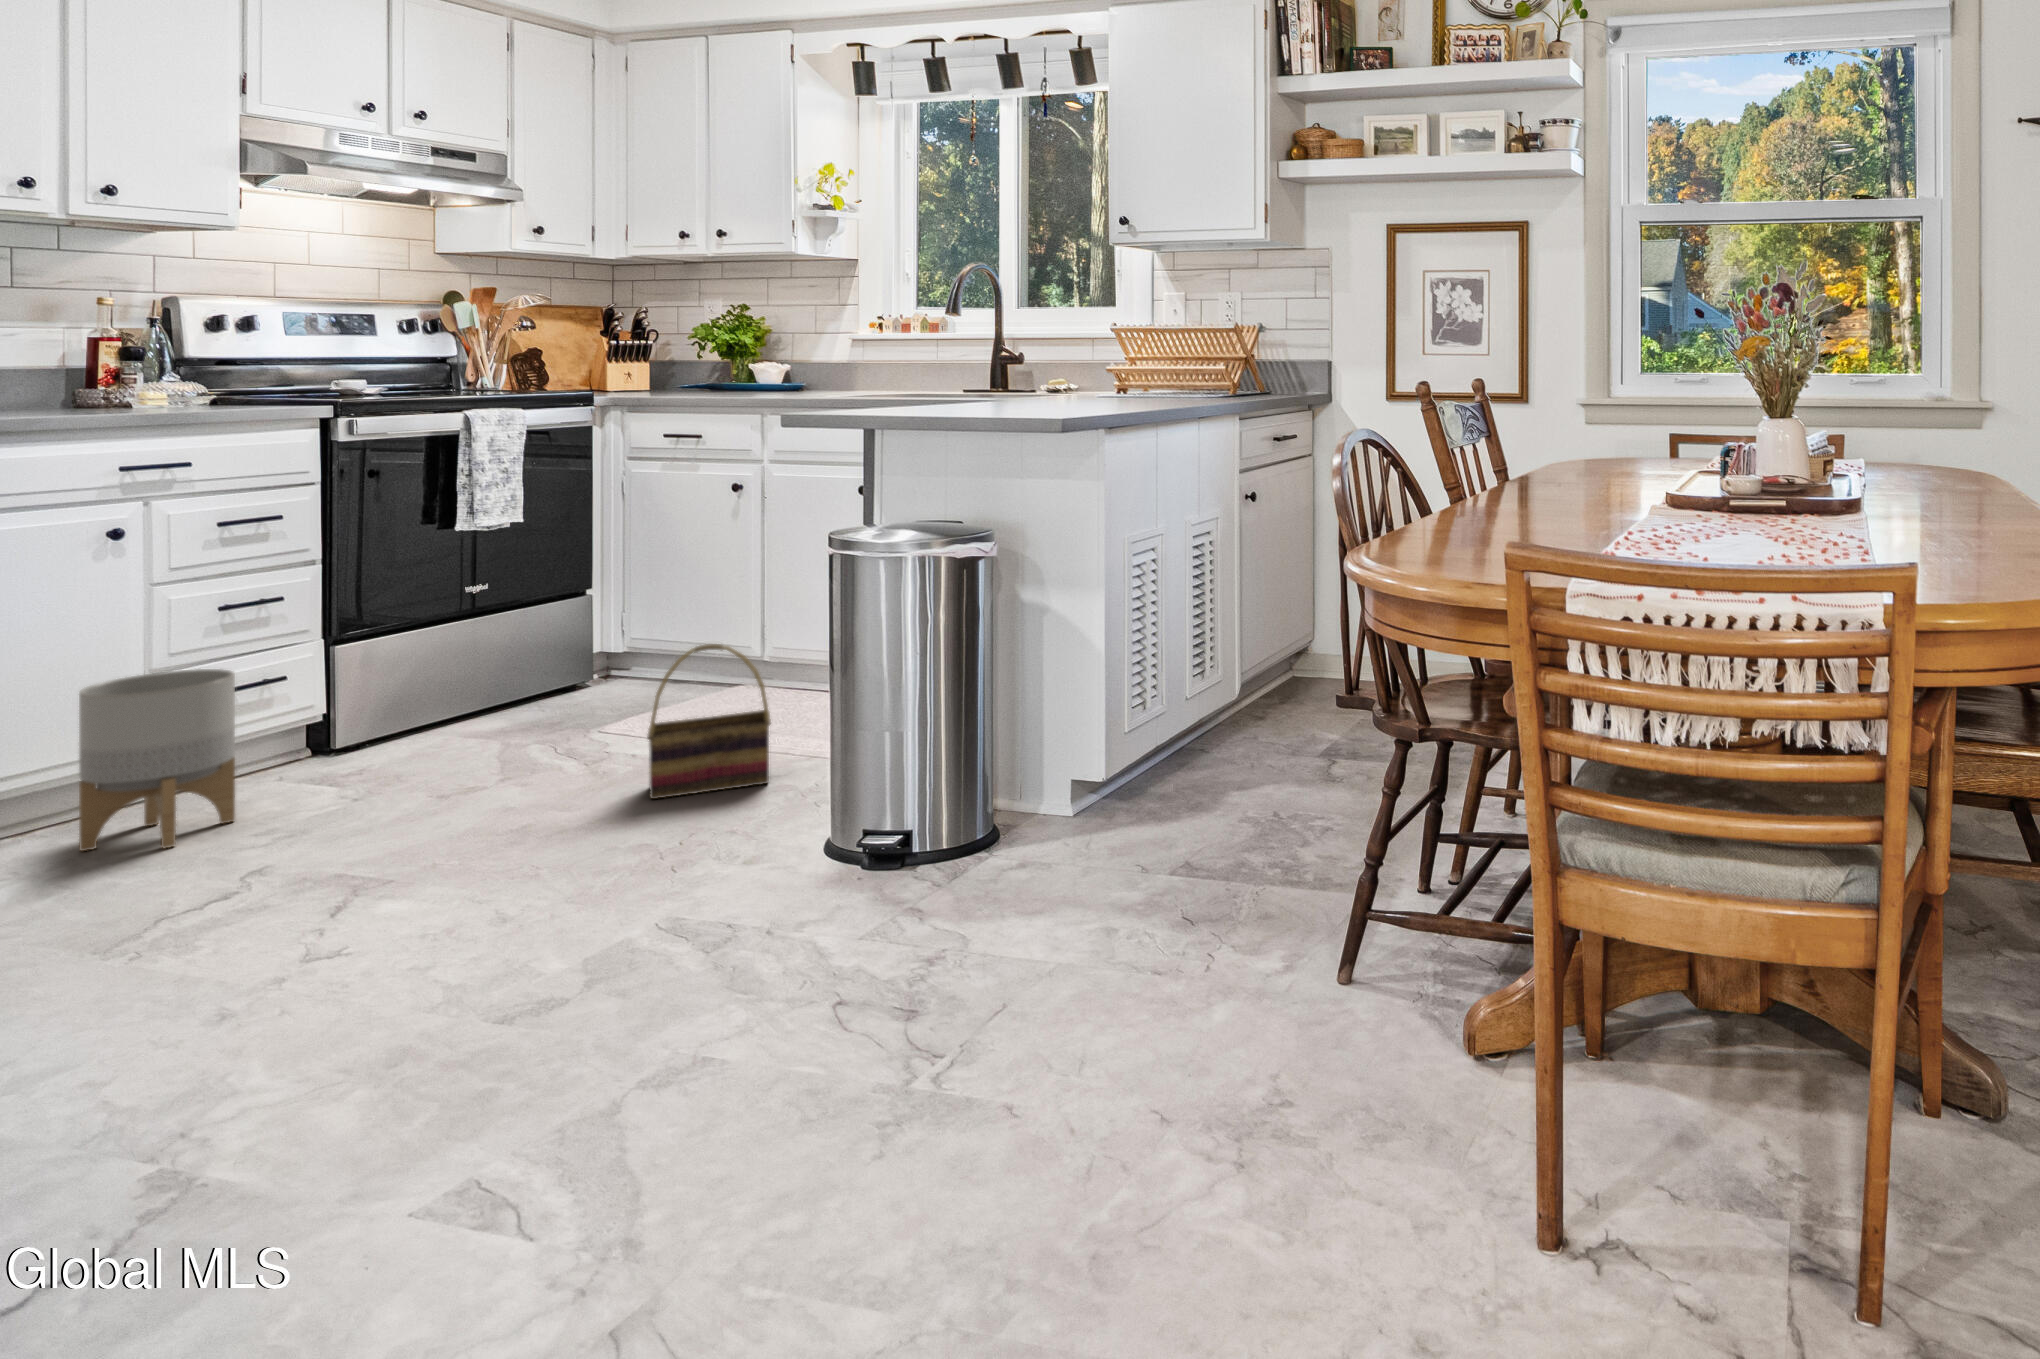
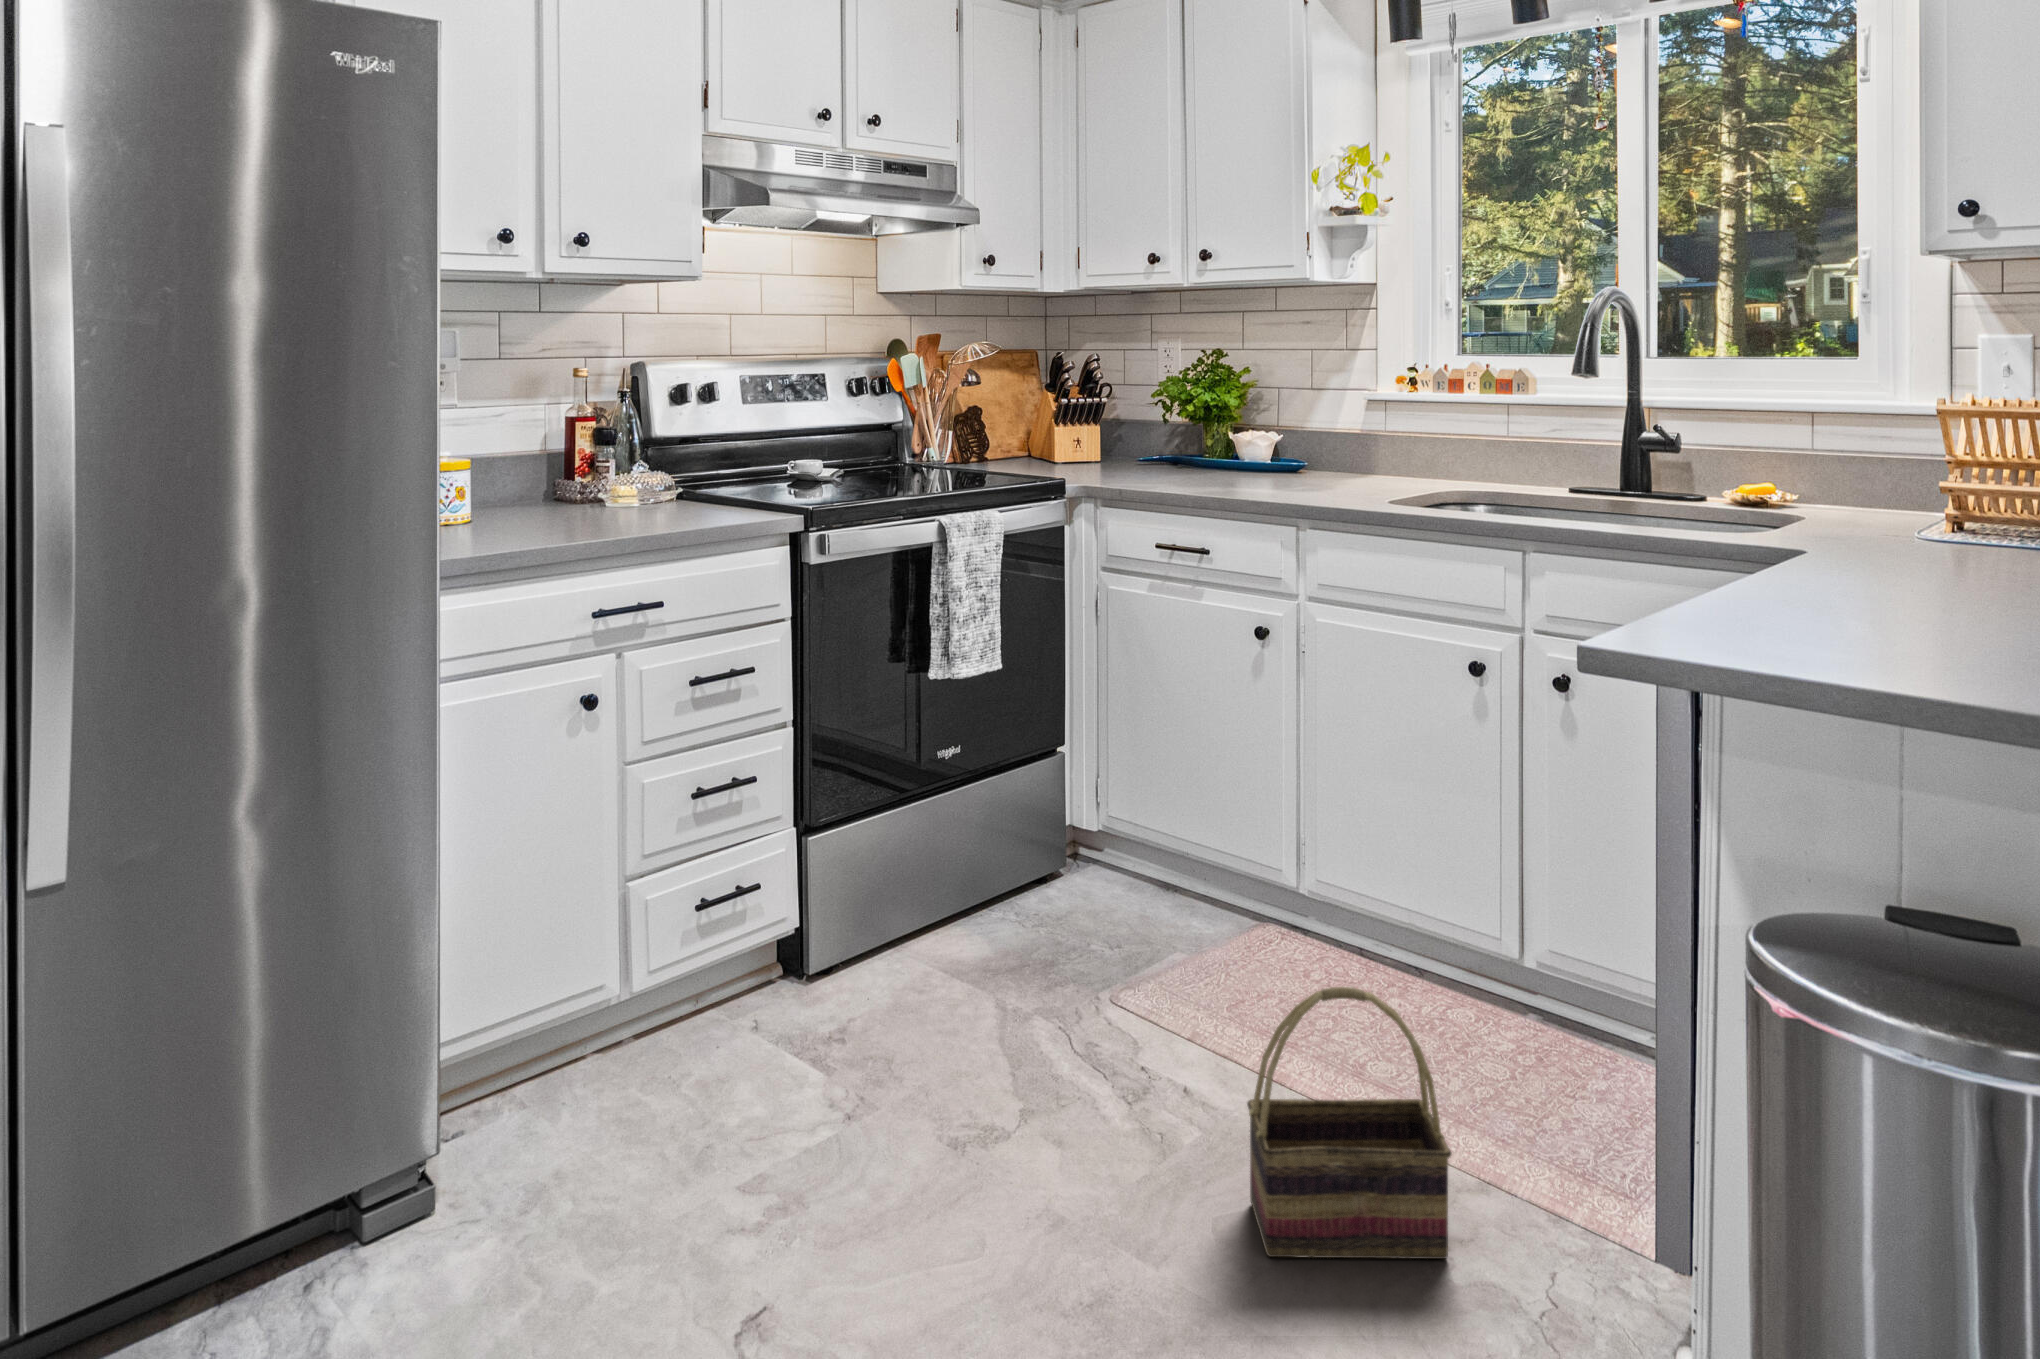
planter: present [79,669,235,851] -> none [559,906,720,1194]

